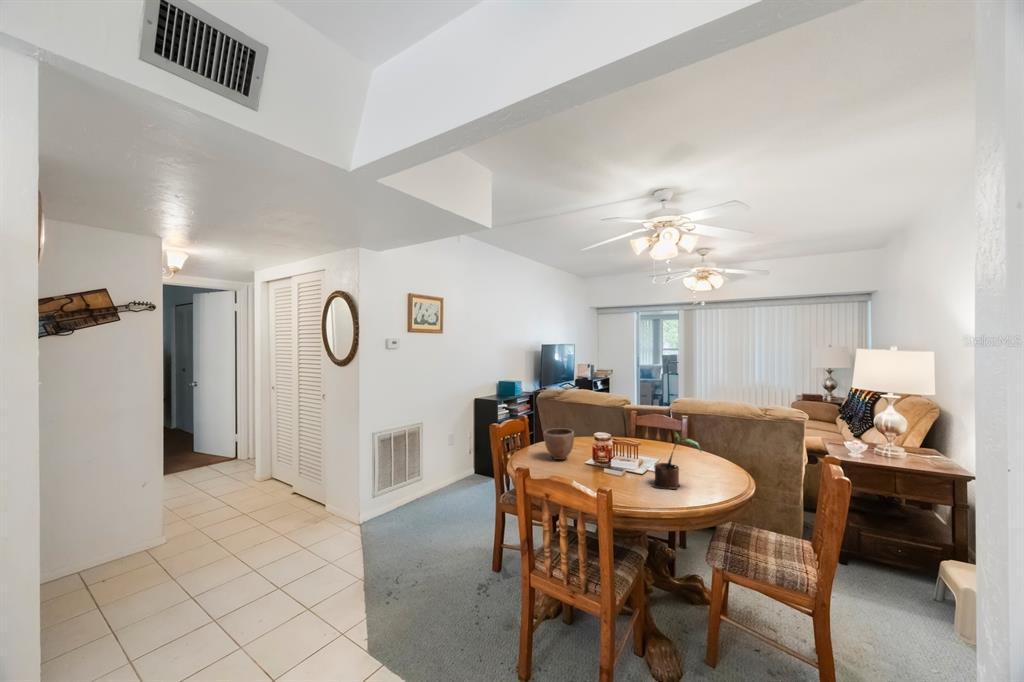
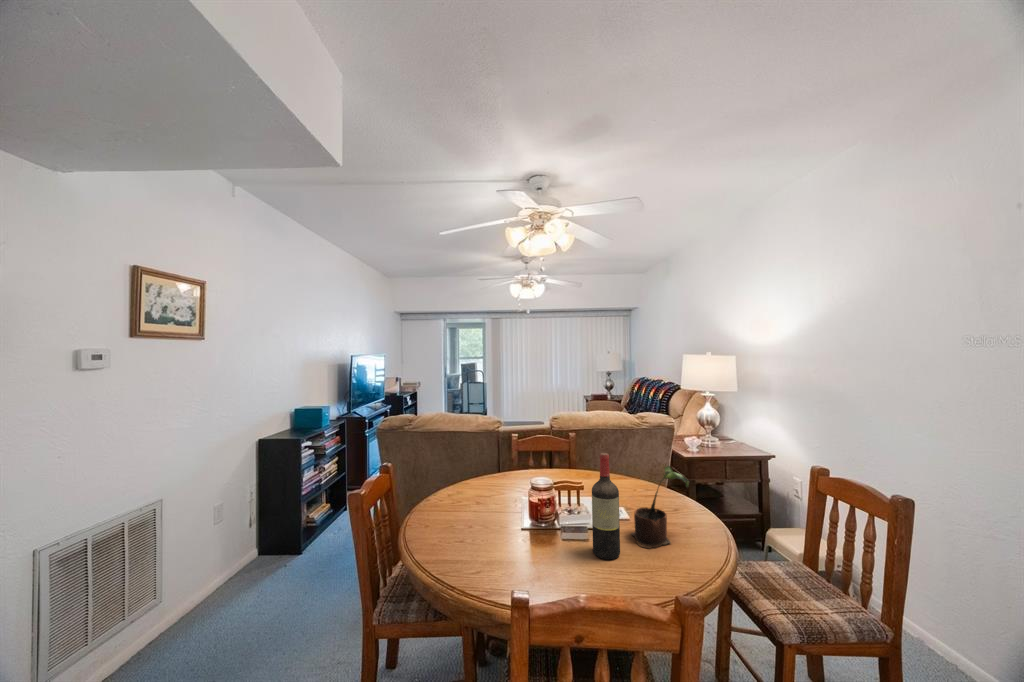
wine bottle: none [612,415,631,486] -> present [592,453,620,559]
decorative bowl: present [544,428,574,460] -> none [459,479,504,532]

